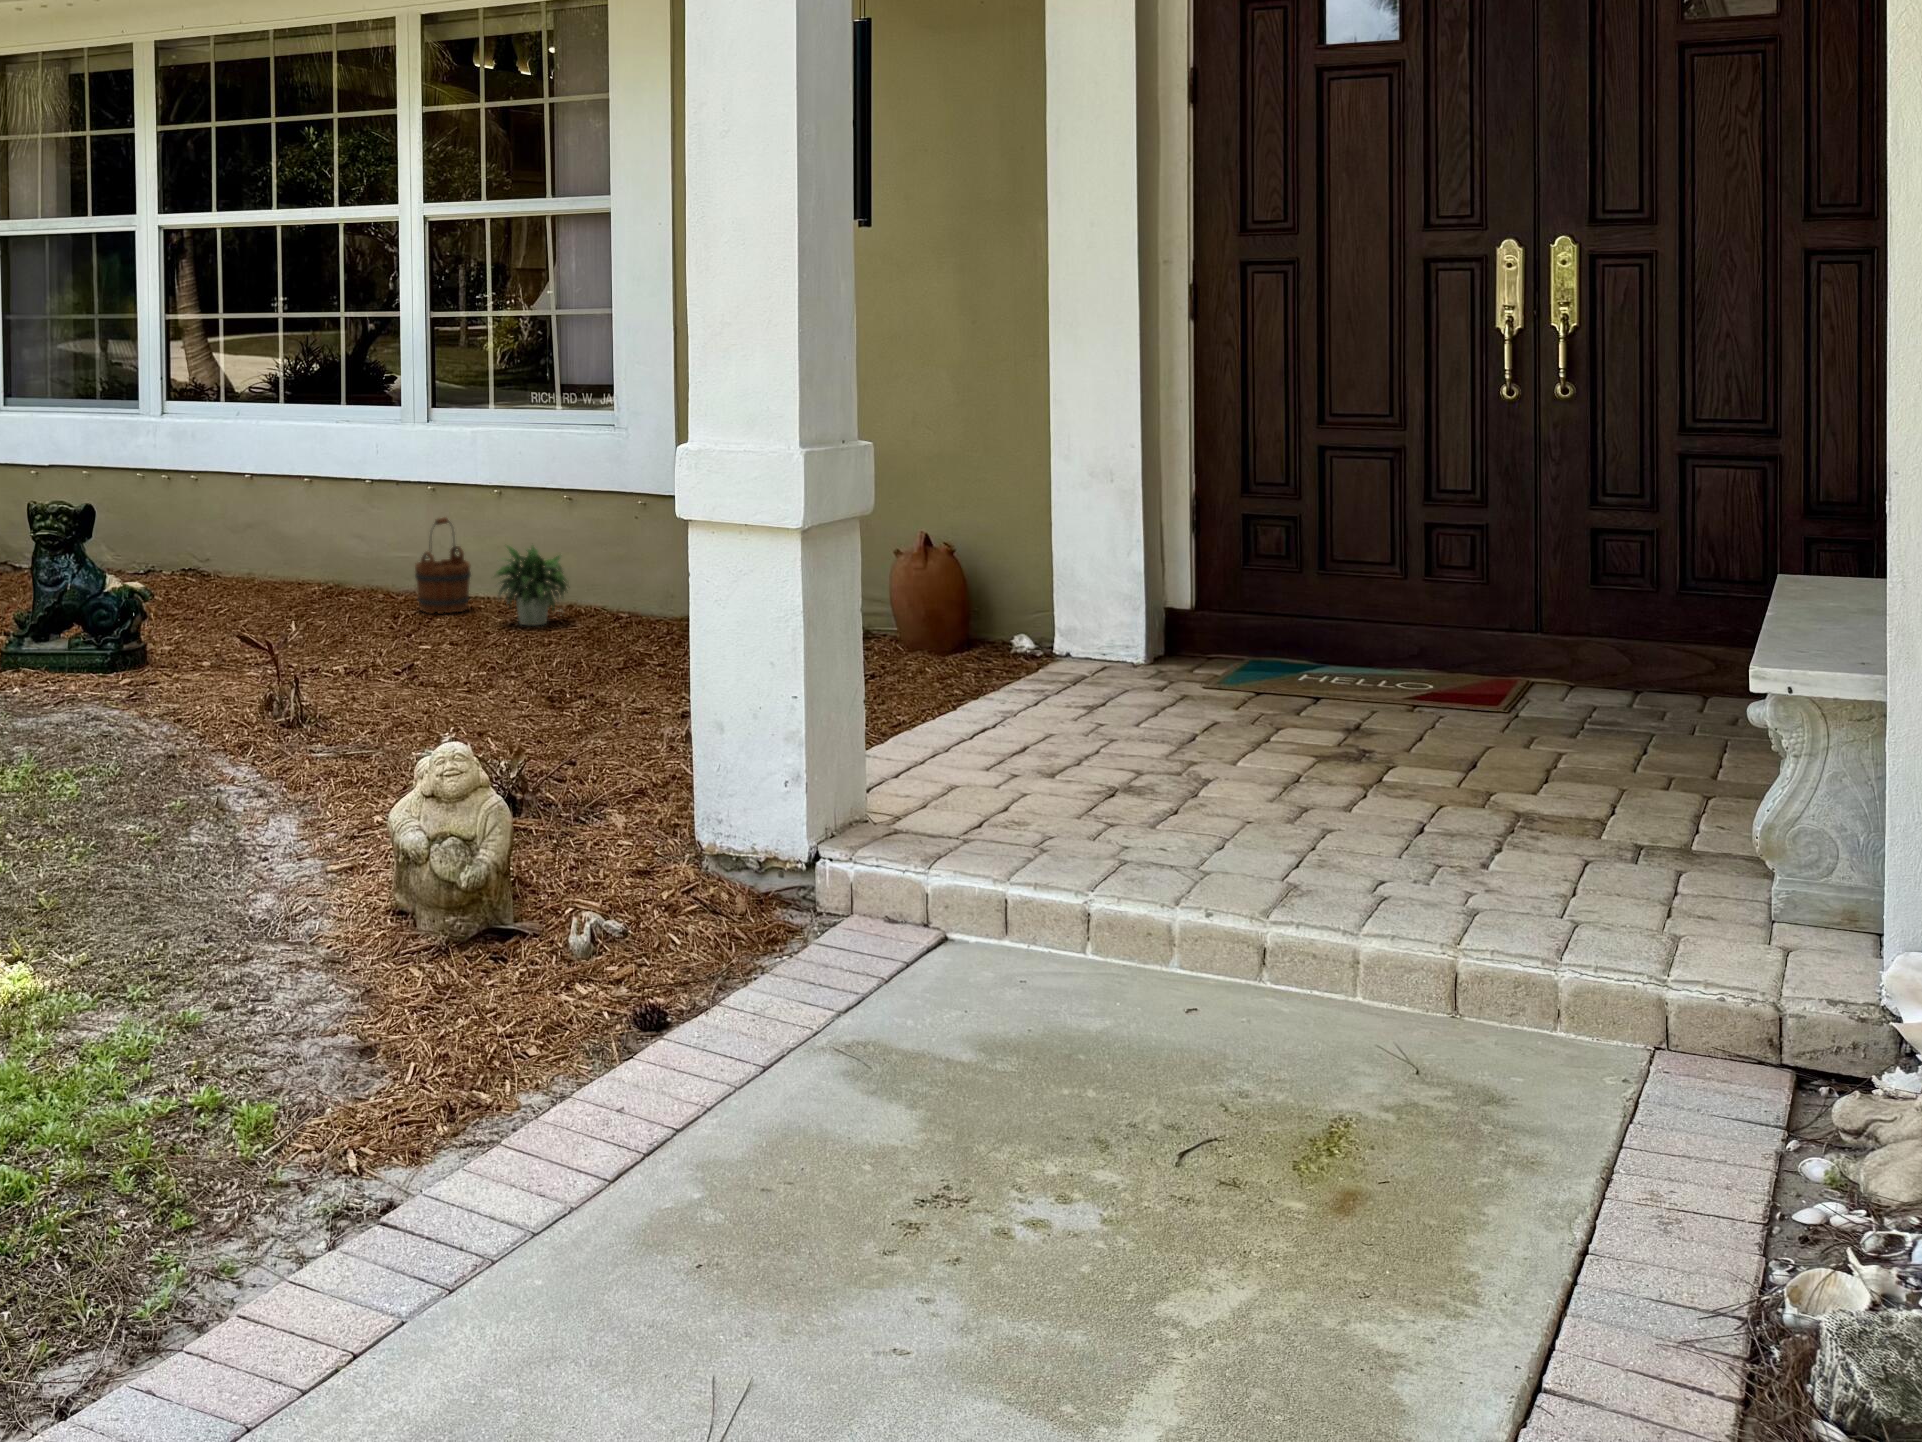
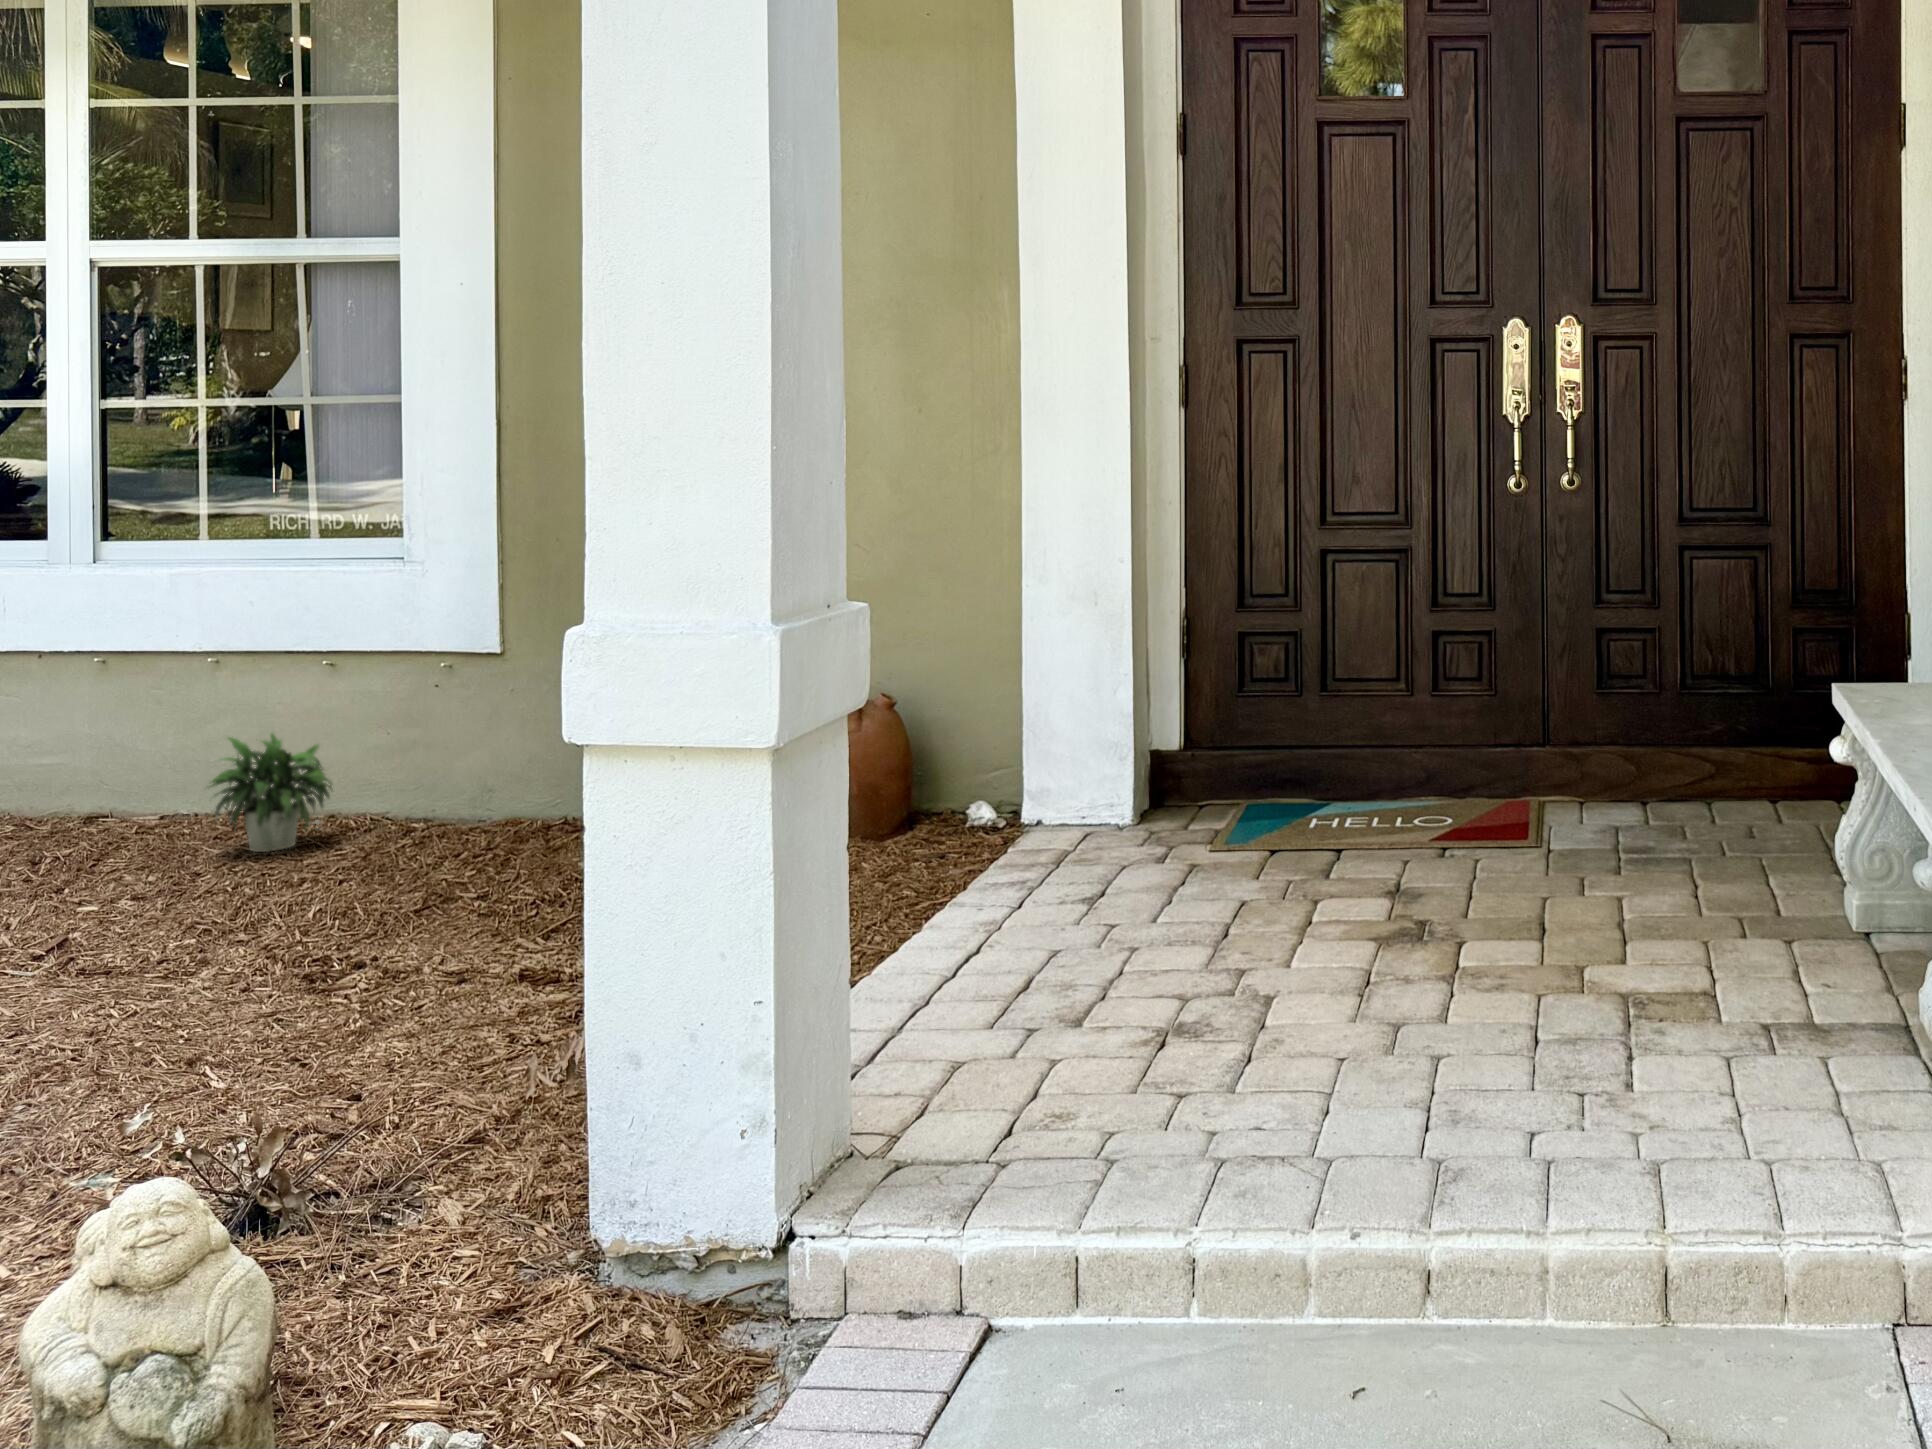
wooden bucket: present [415,517,471,614] -> none [69,702,168,848]

